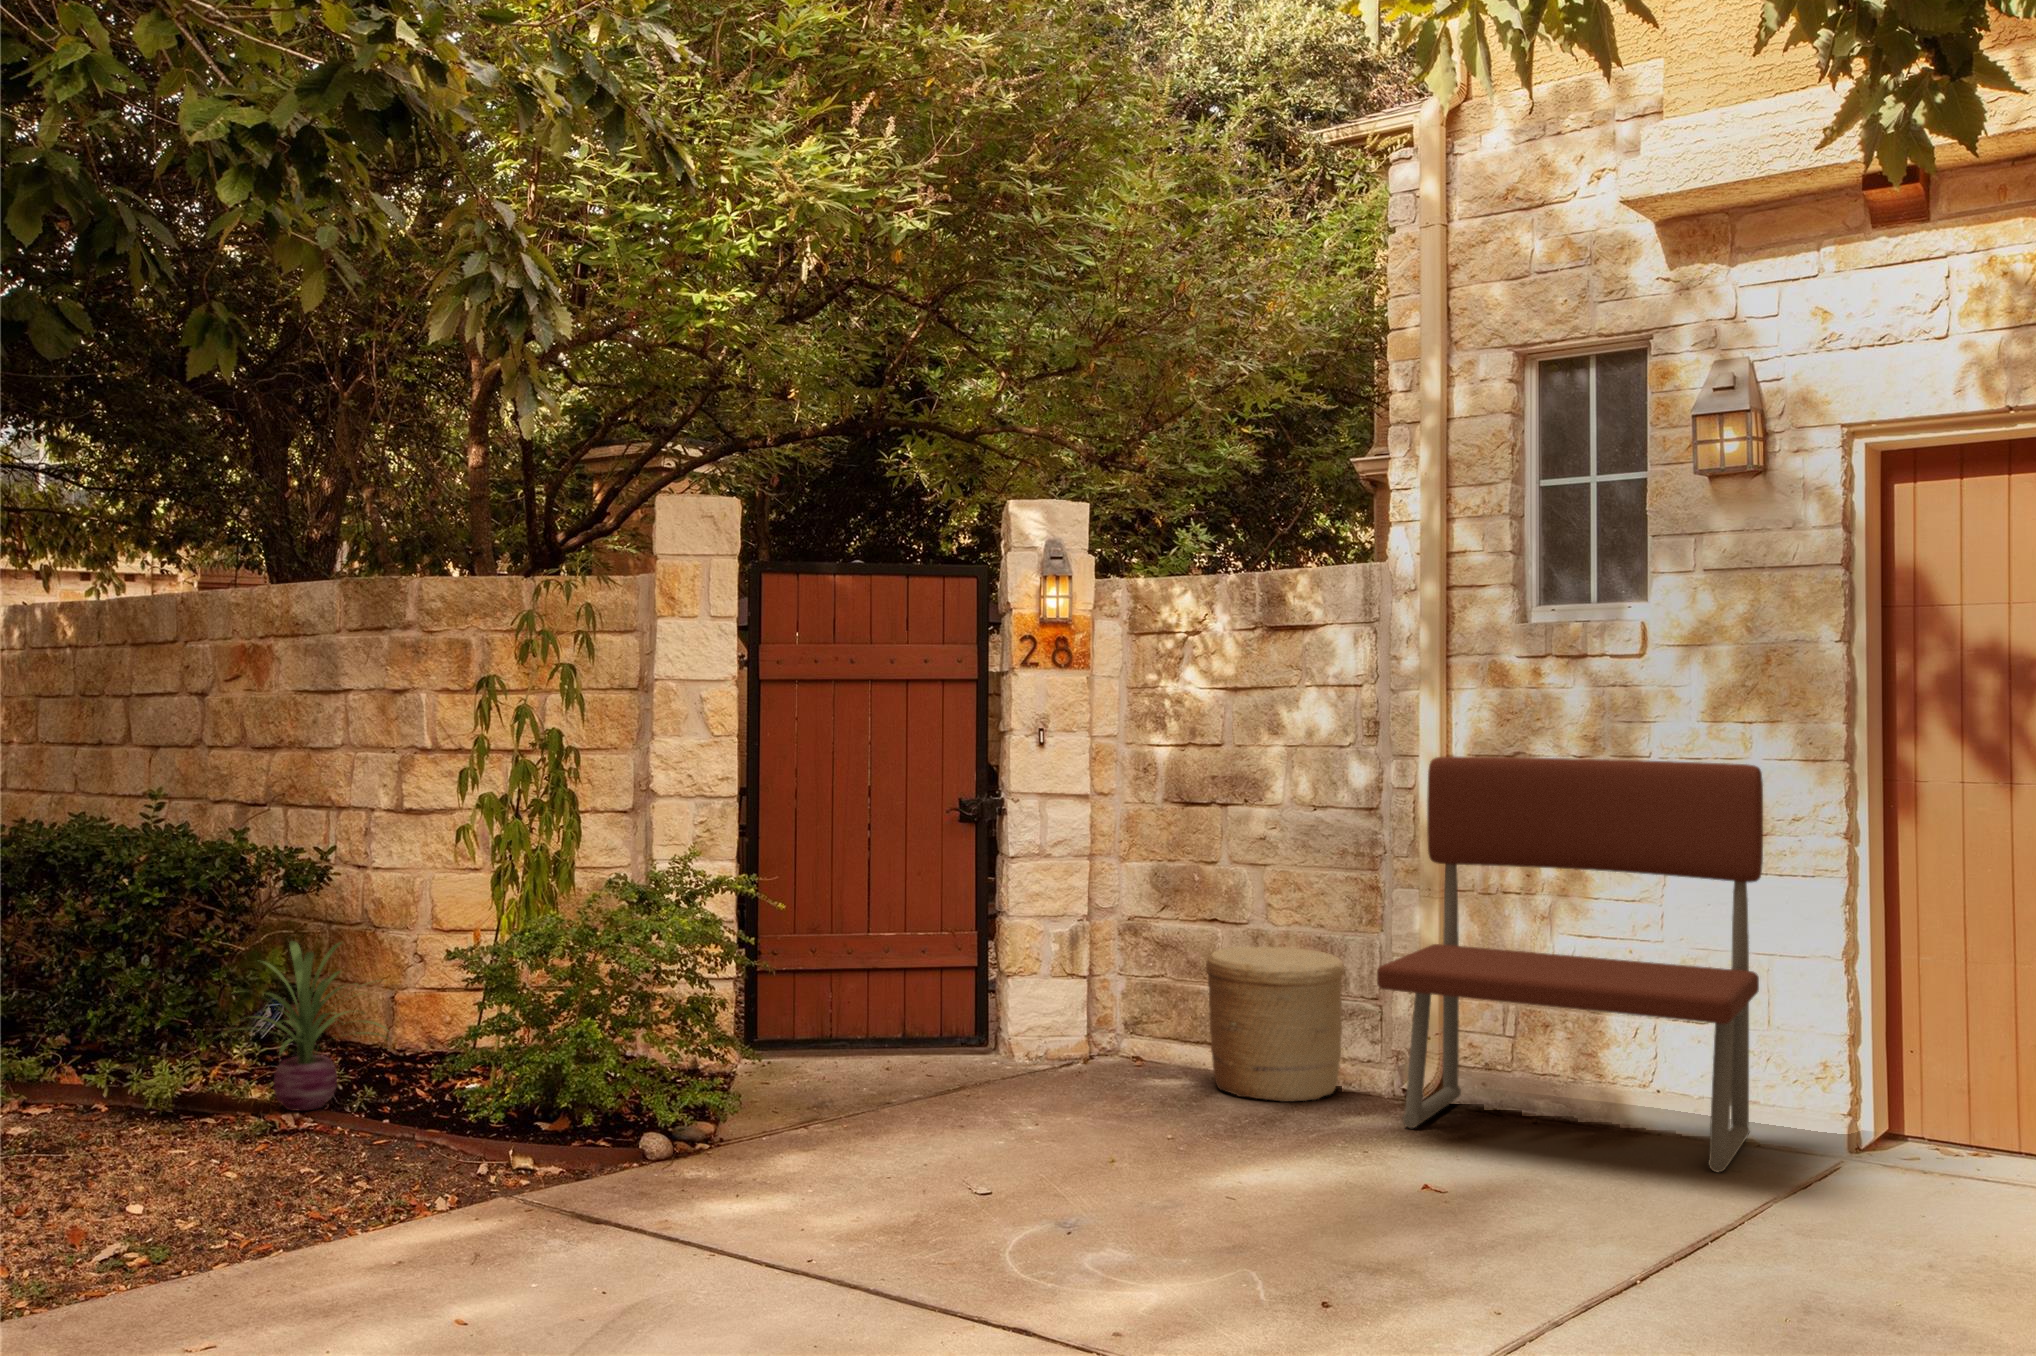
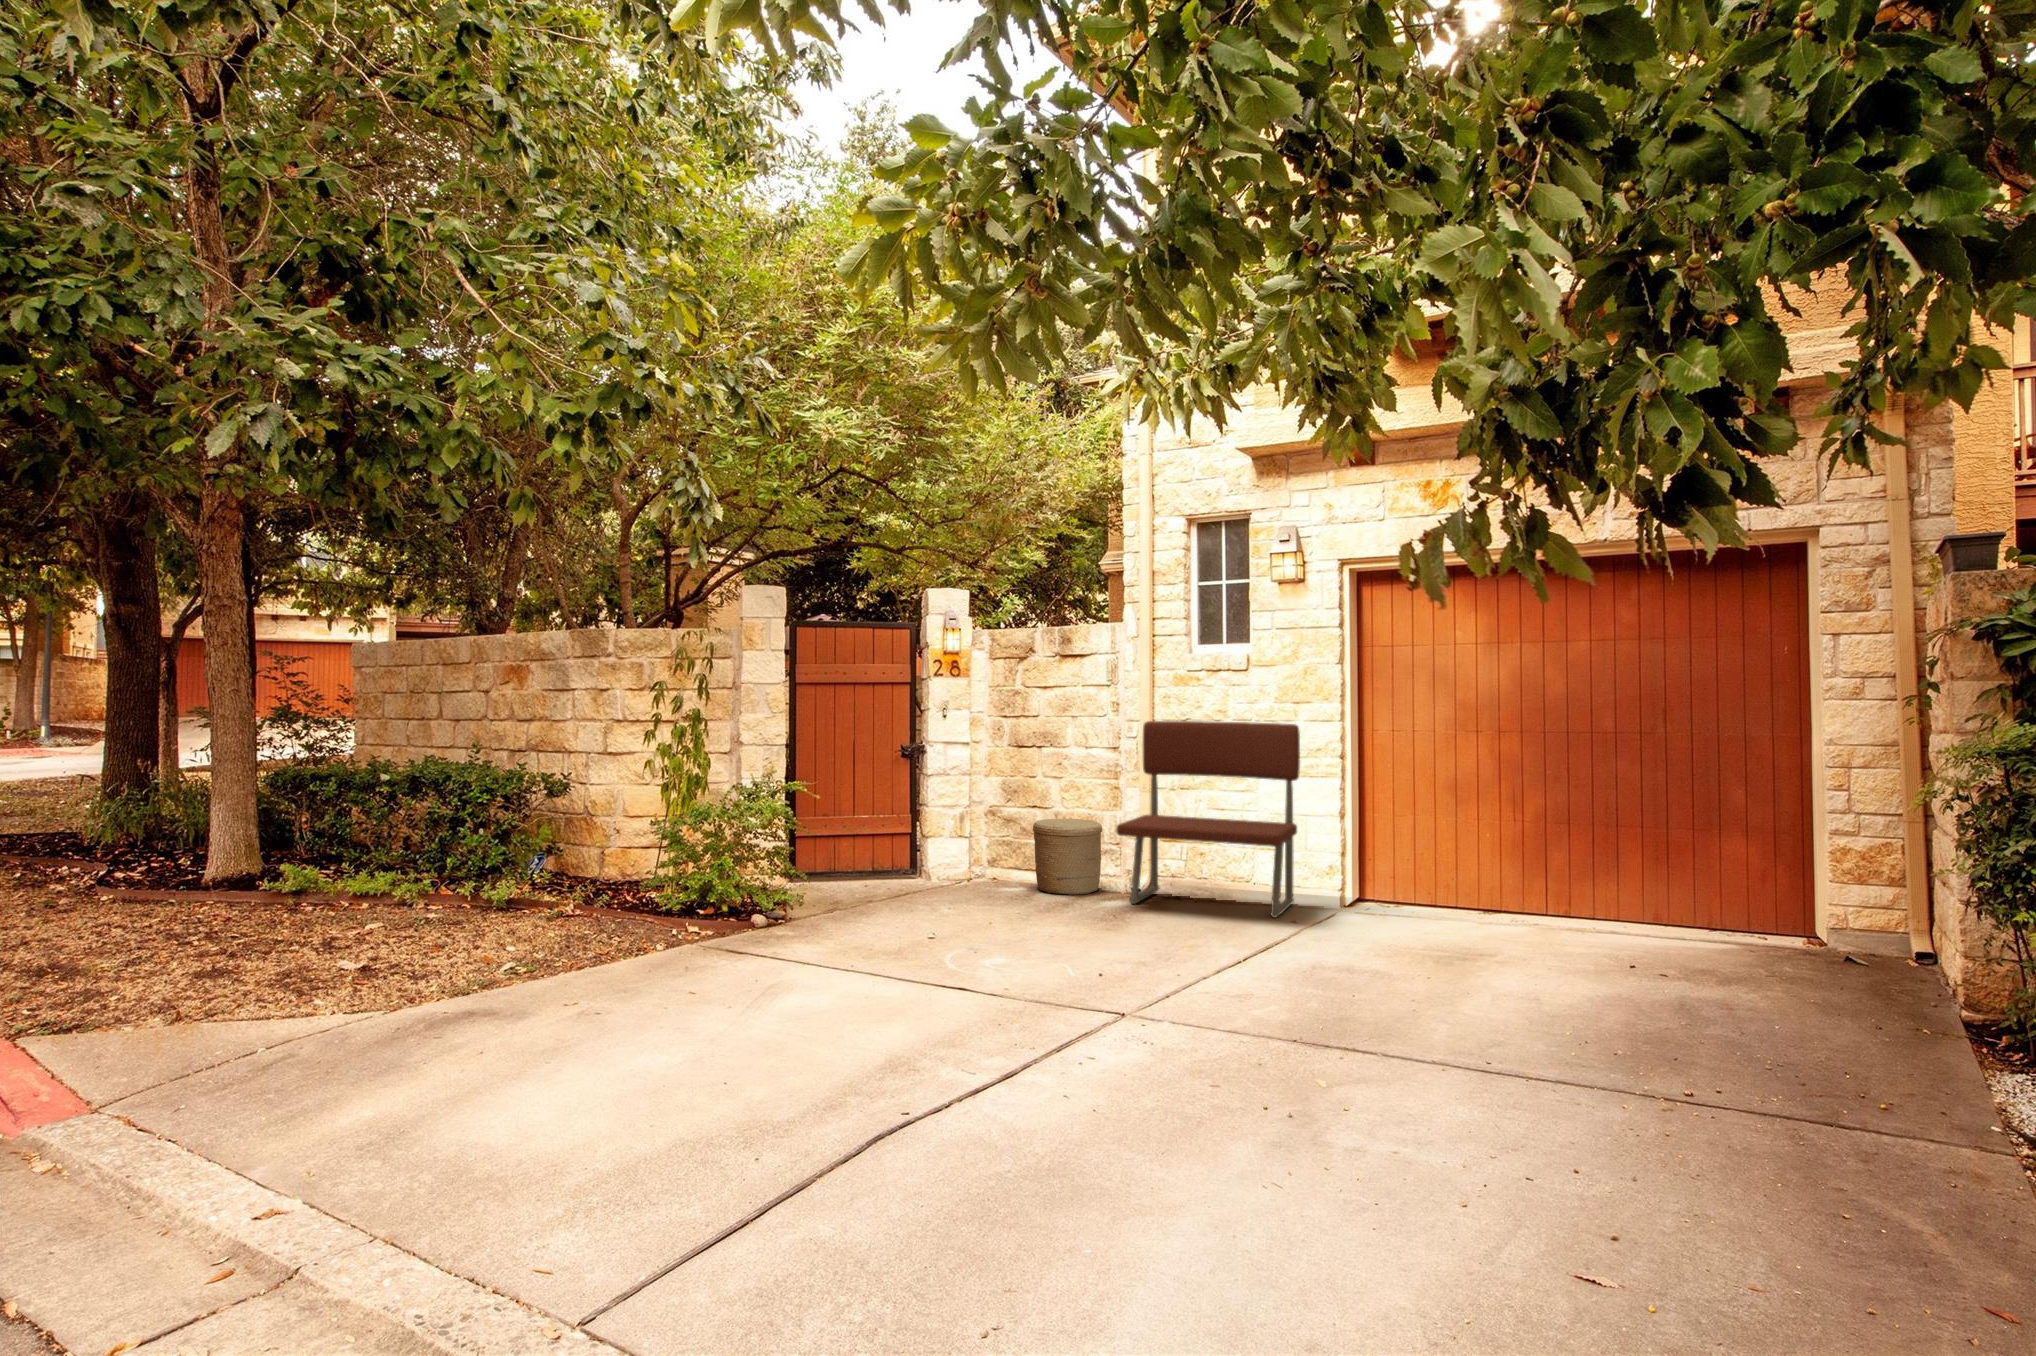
decorative plant: present [232,941,387,1111] -> none [516,823,613,911]

